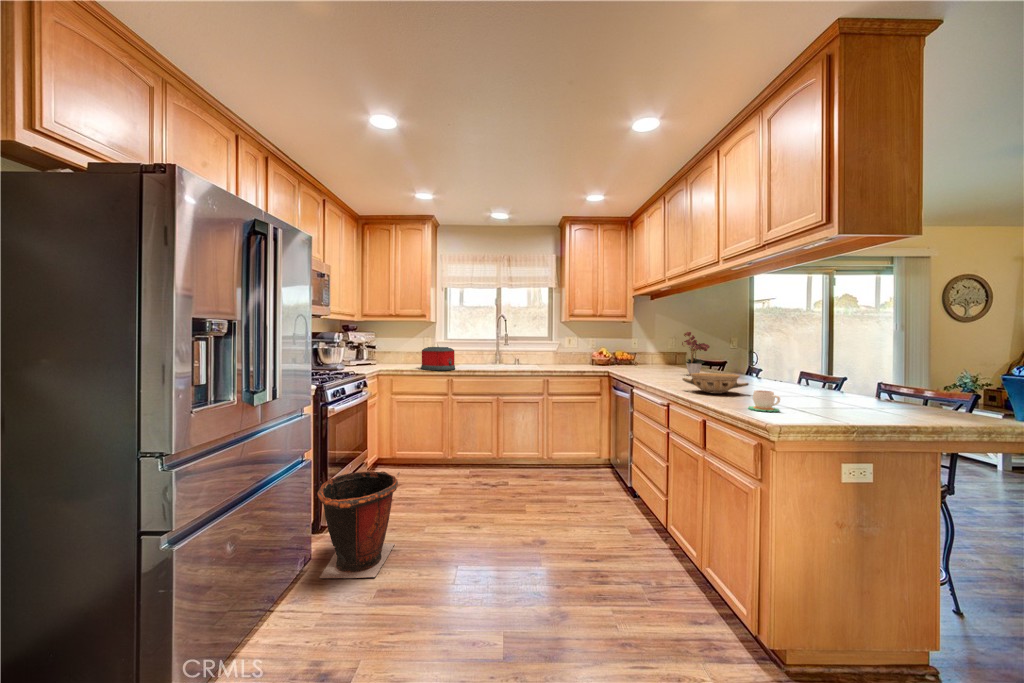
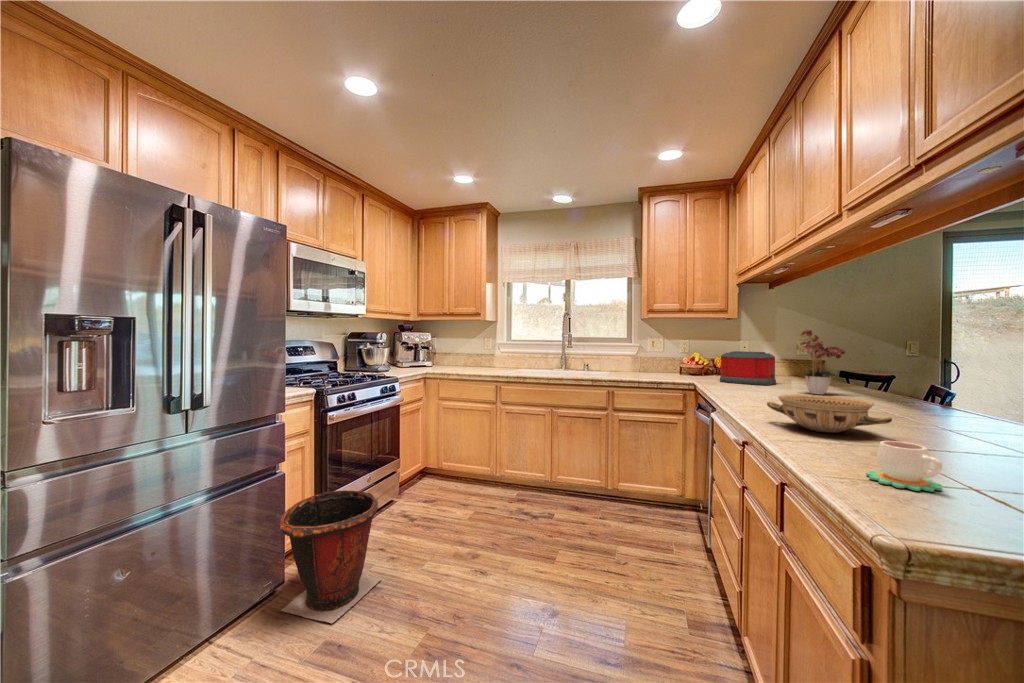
toaster: present [421,347,455,370] -> present [720,351,776,385]

